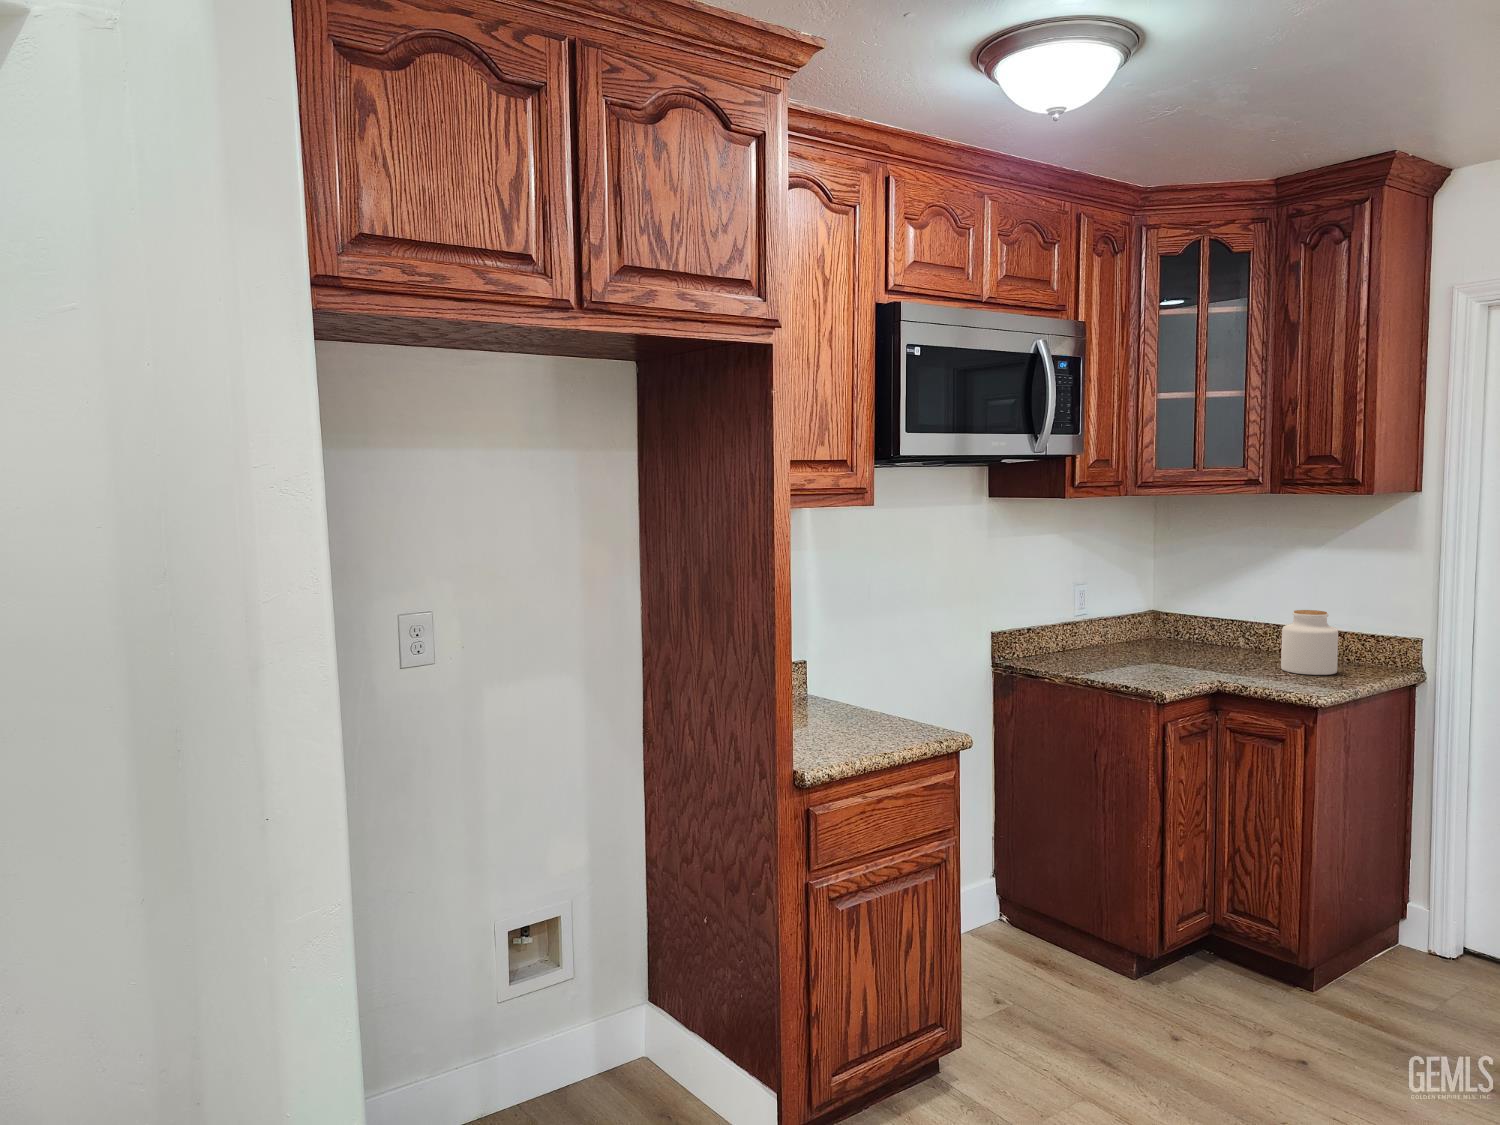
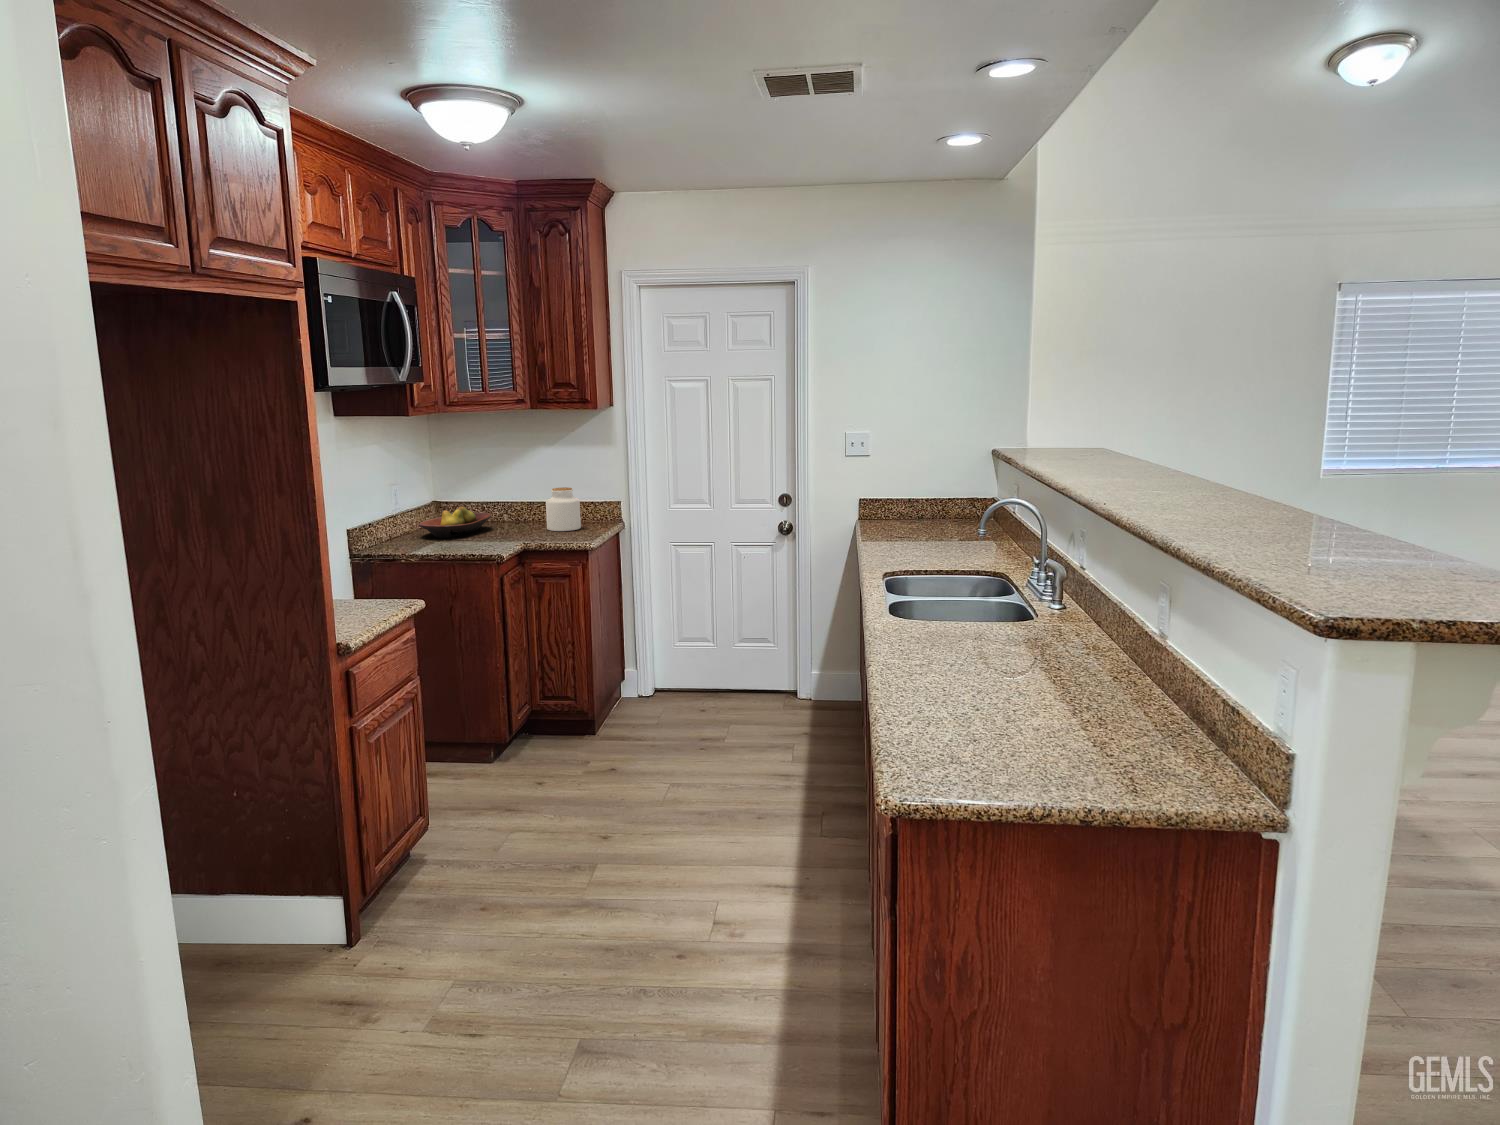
fruit bowl: none [1098,621,1208,659] -> present [419,507,491,538]

